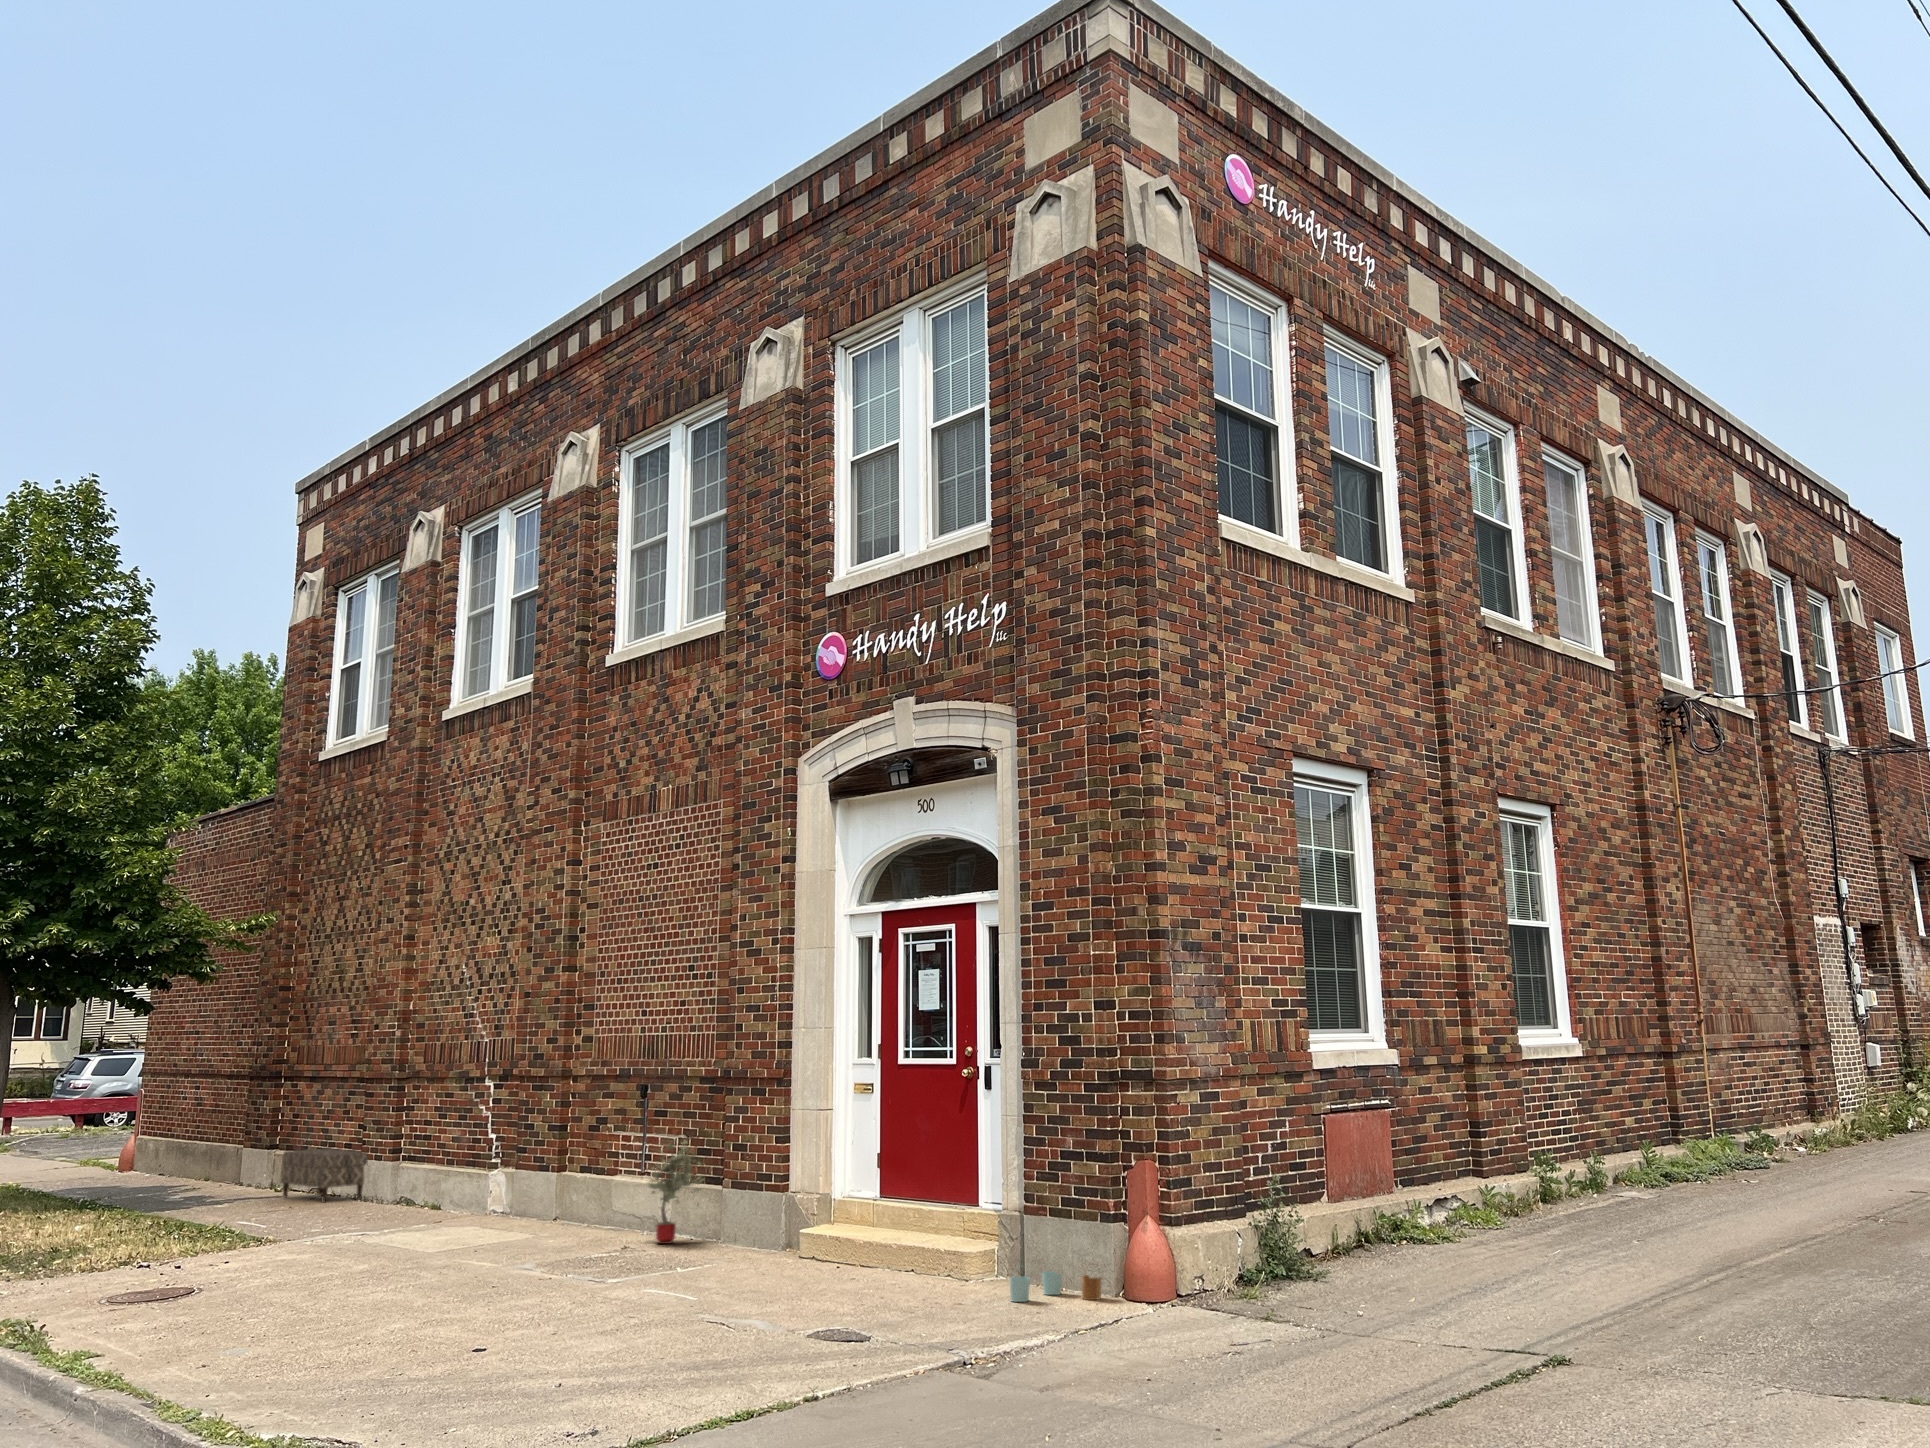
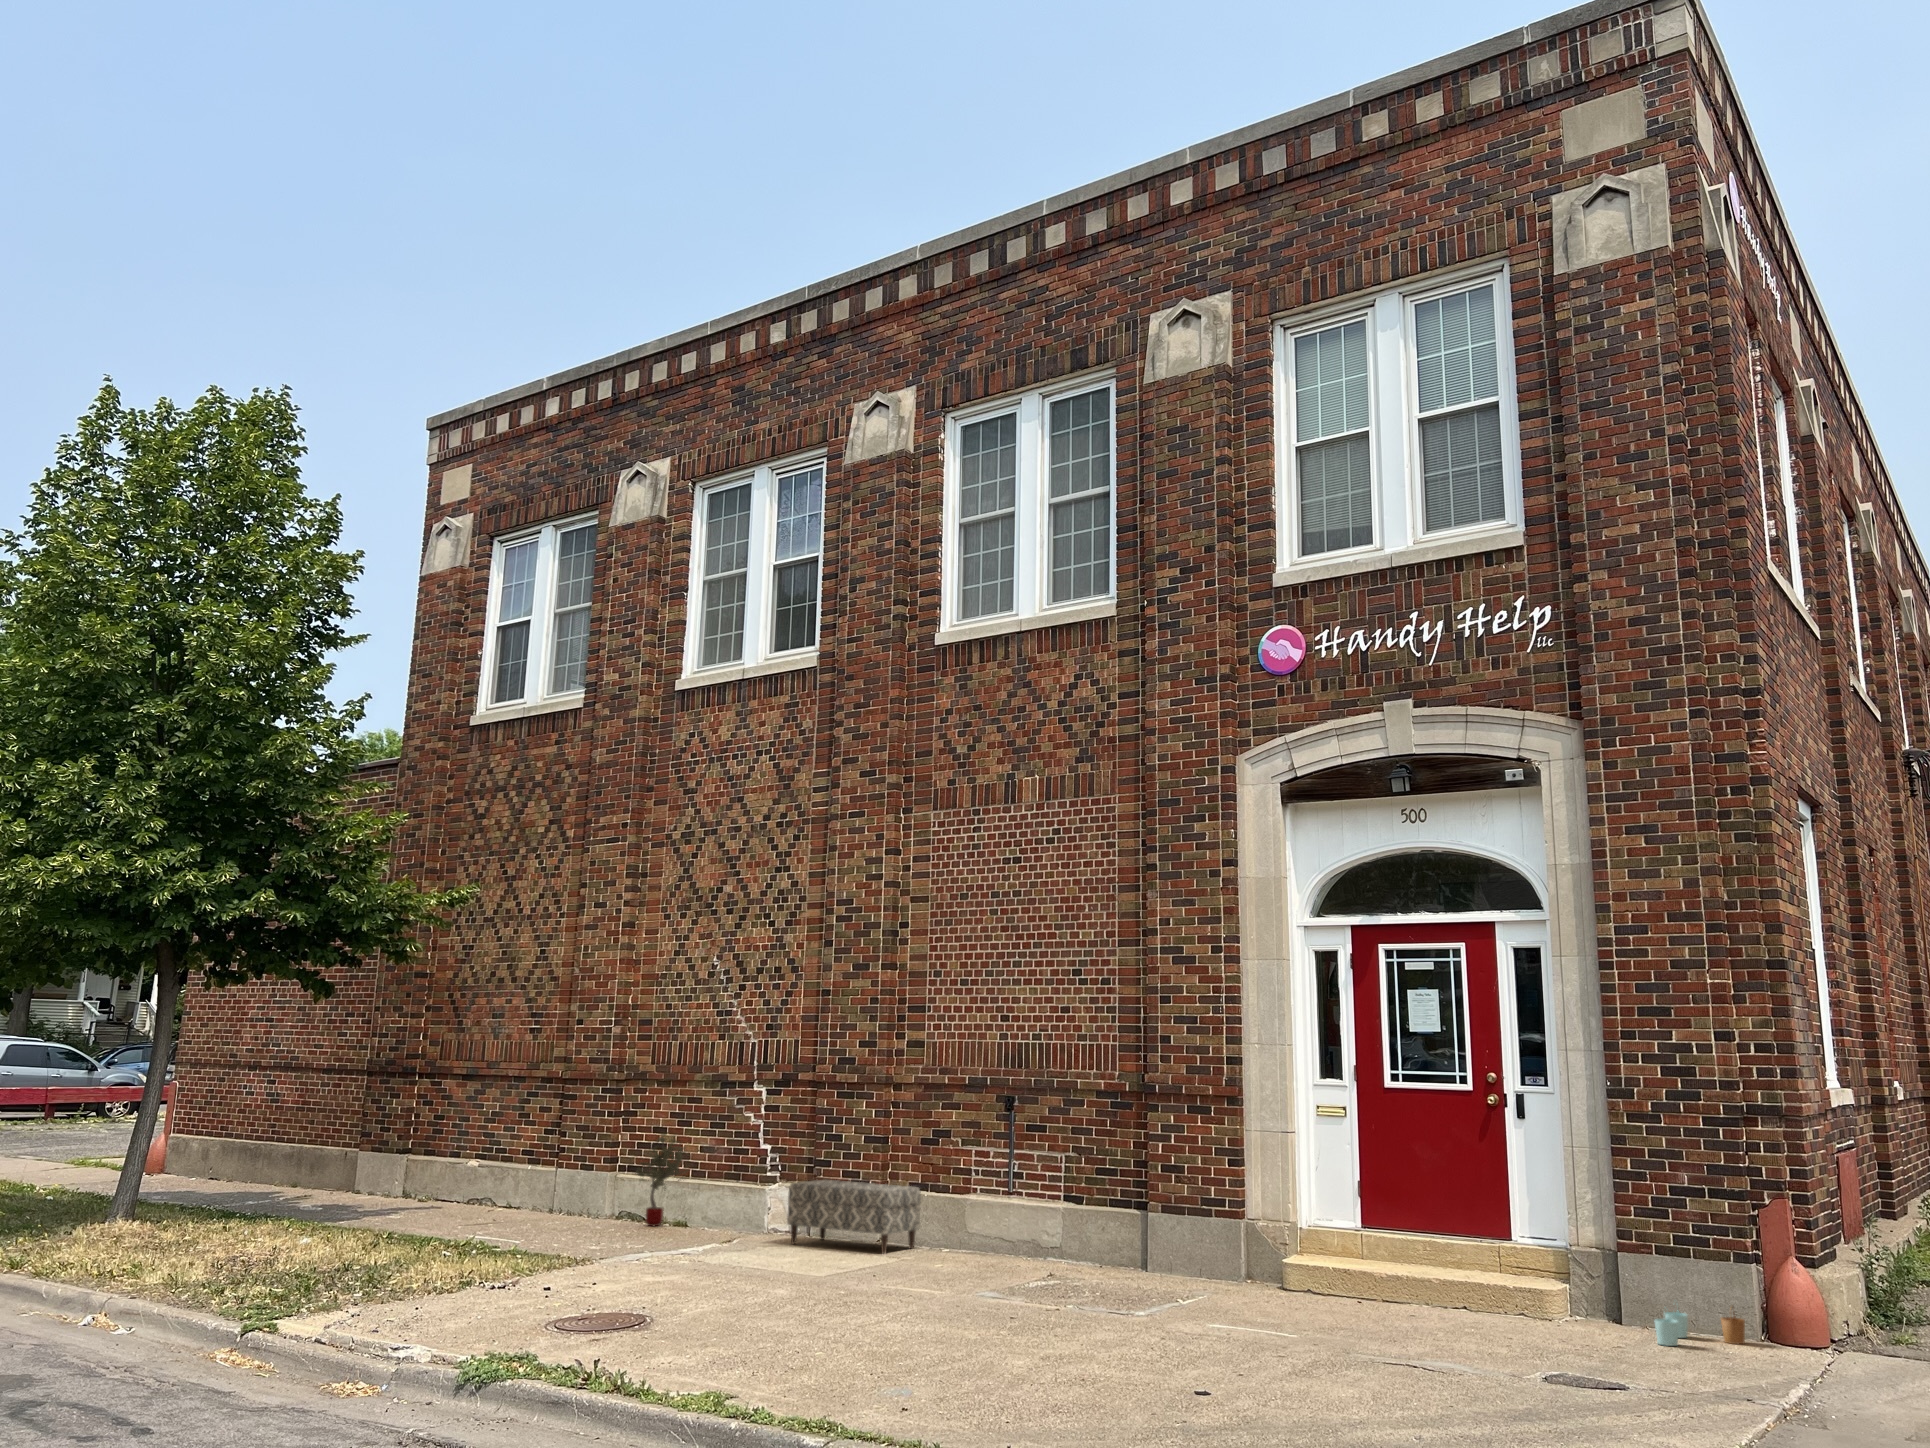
potted tree: present [647,1140,702,1244] -> present [635,1133,688,1226]
bench: present [280,1149,368,1203] -> present [787,1180,921,1254]

